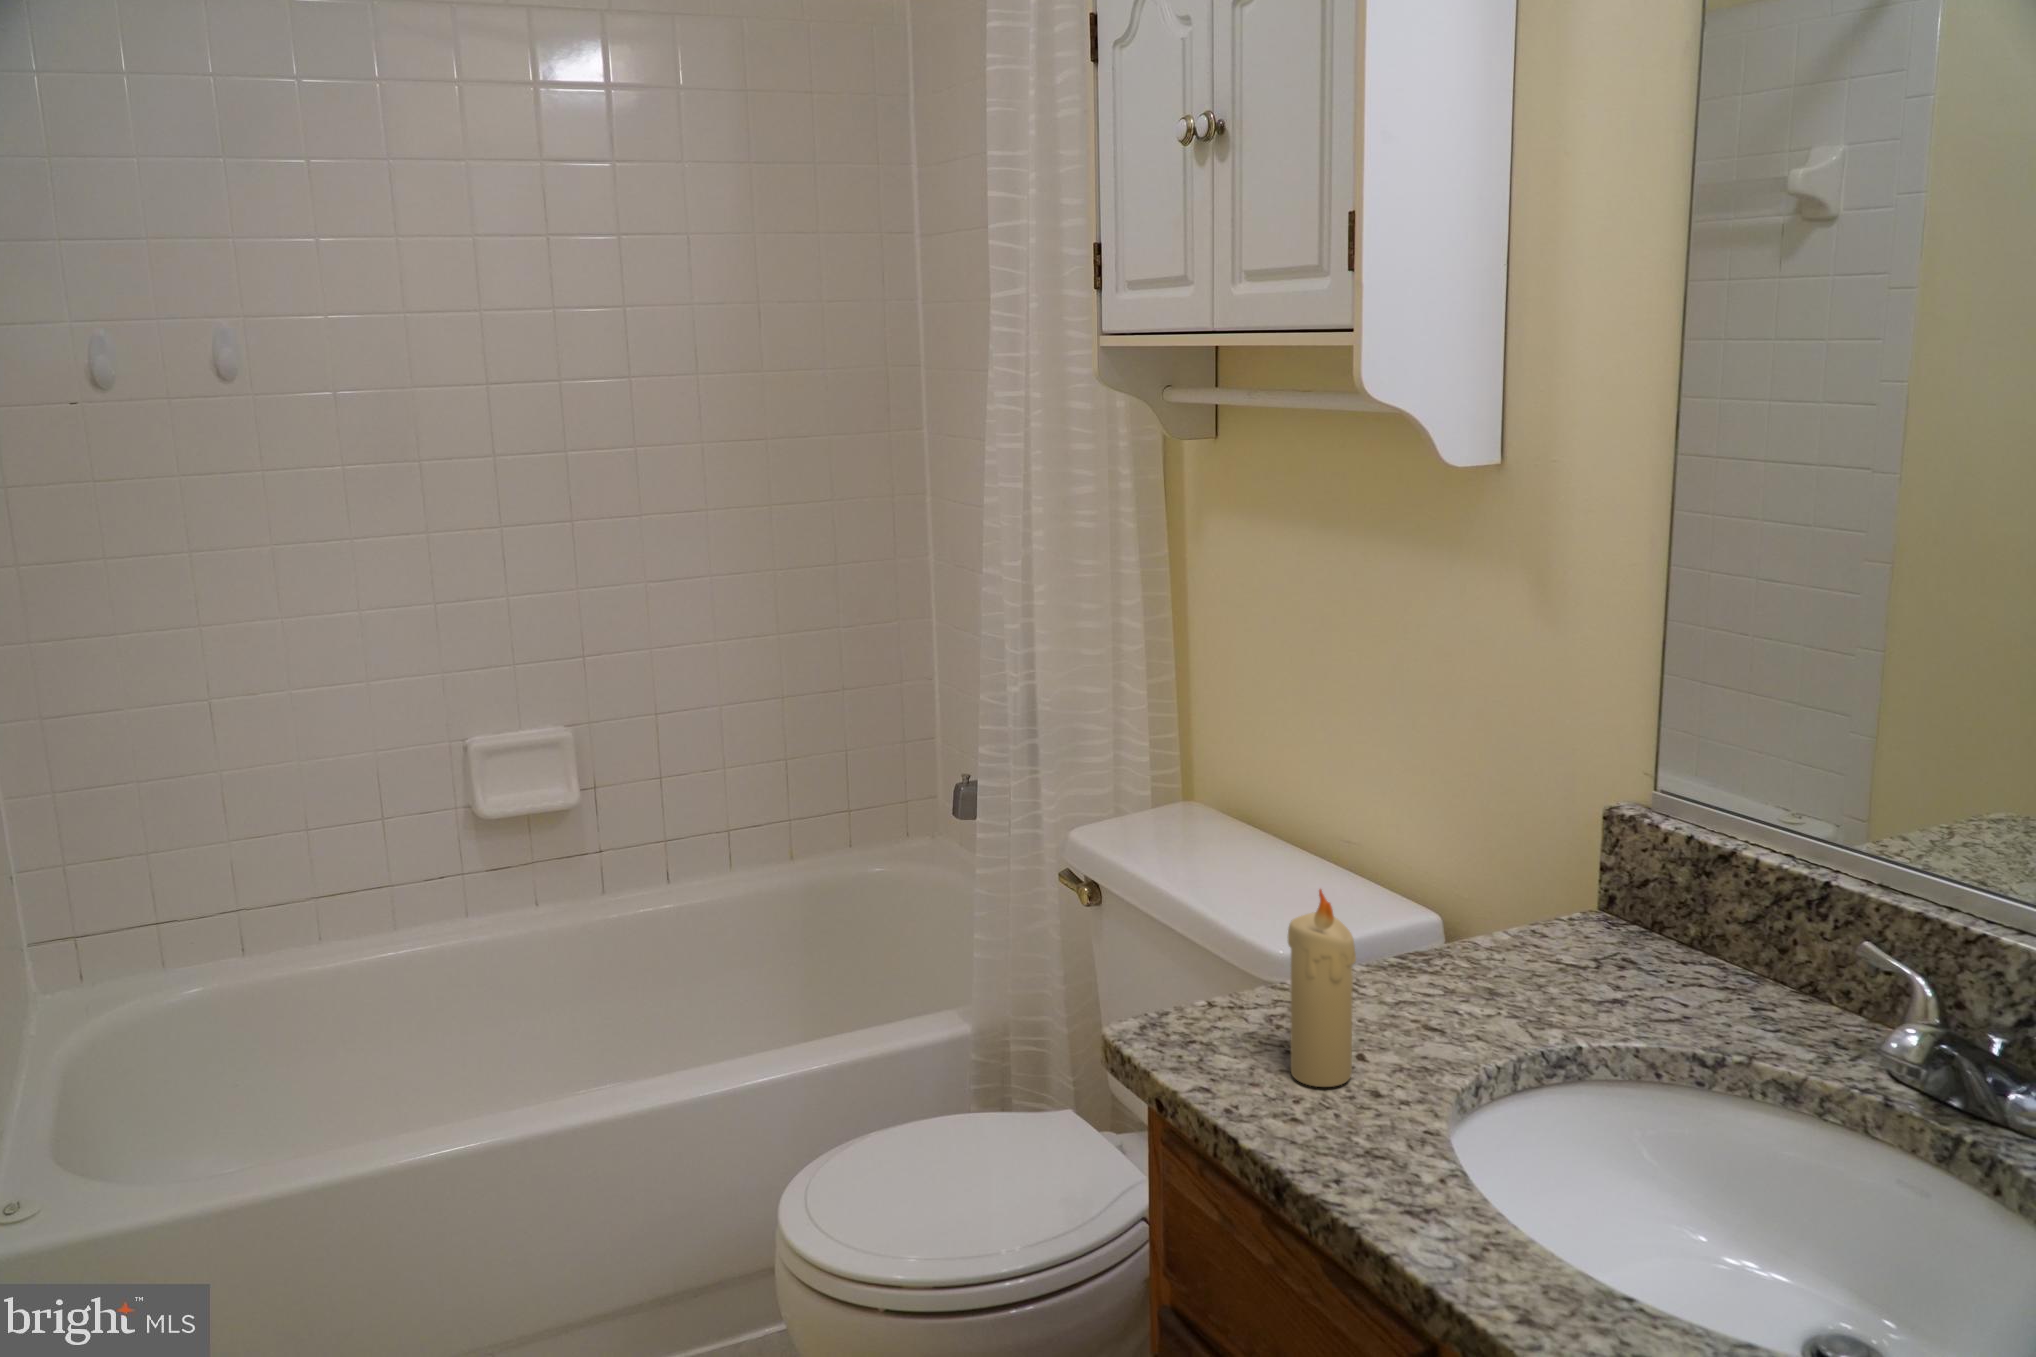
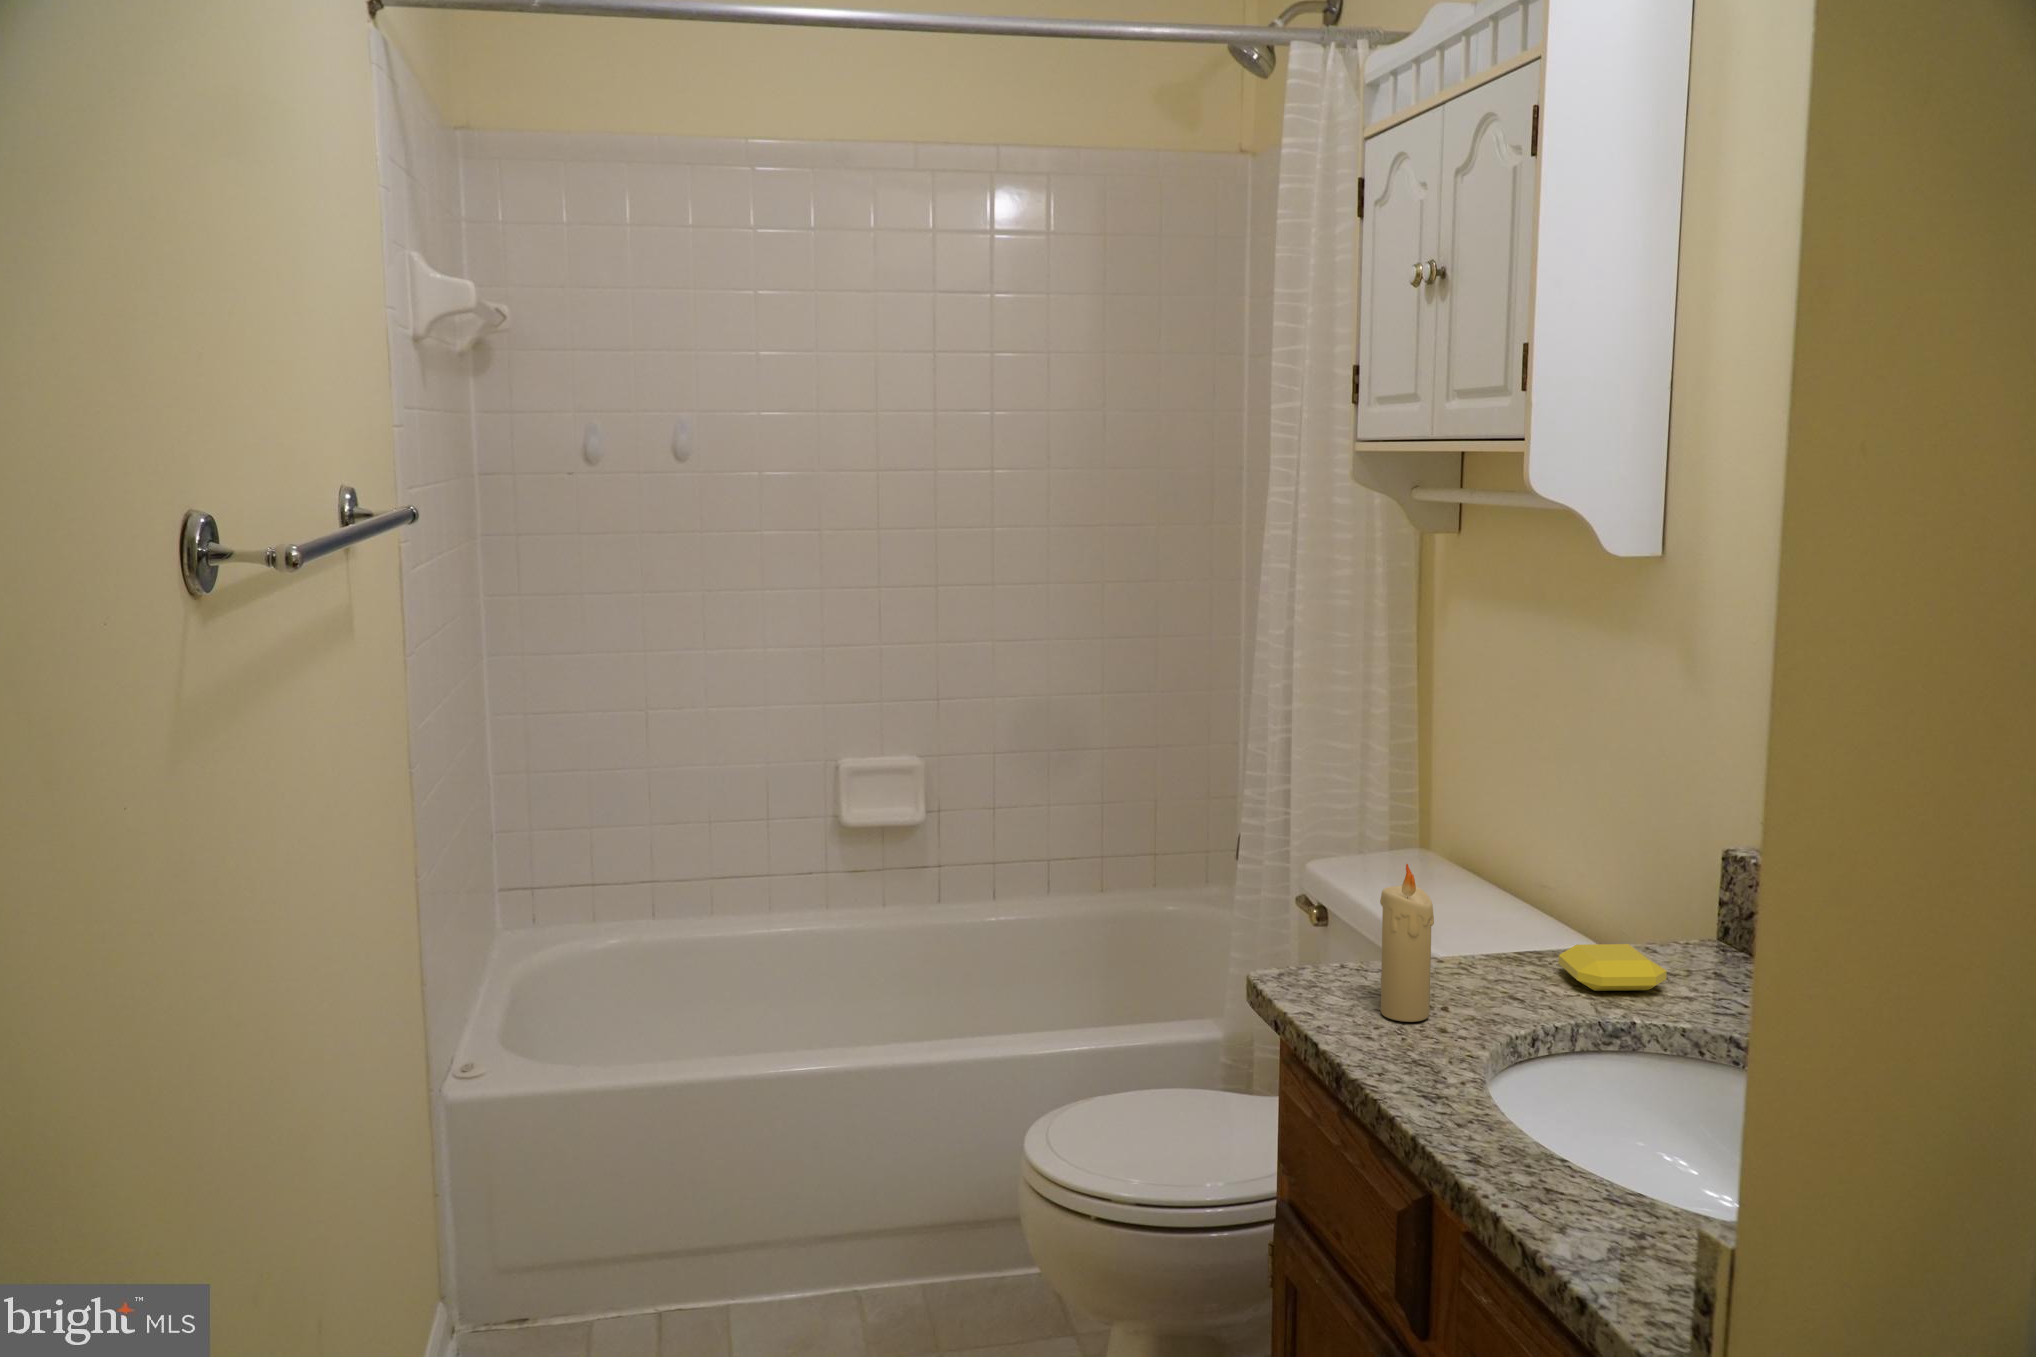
soap bar: none [1460,938,1589,1004] -> present [1559,944,1667,991]

